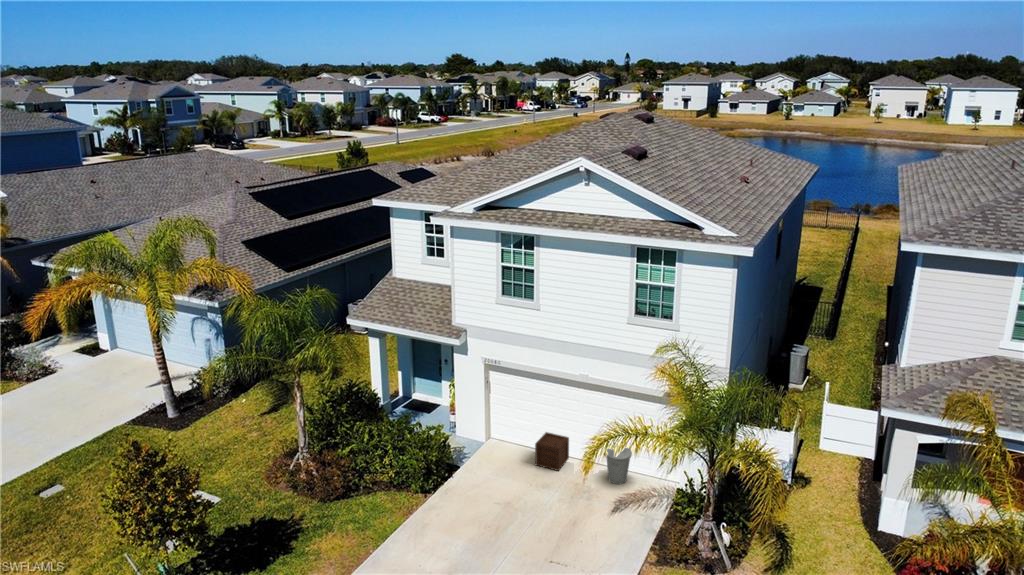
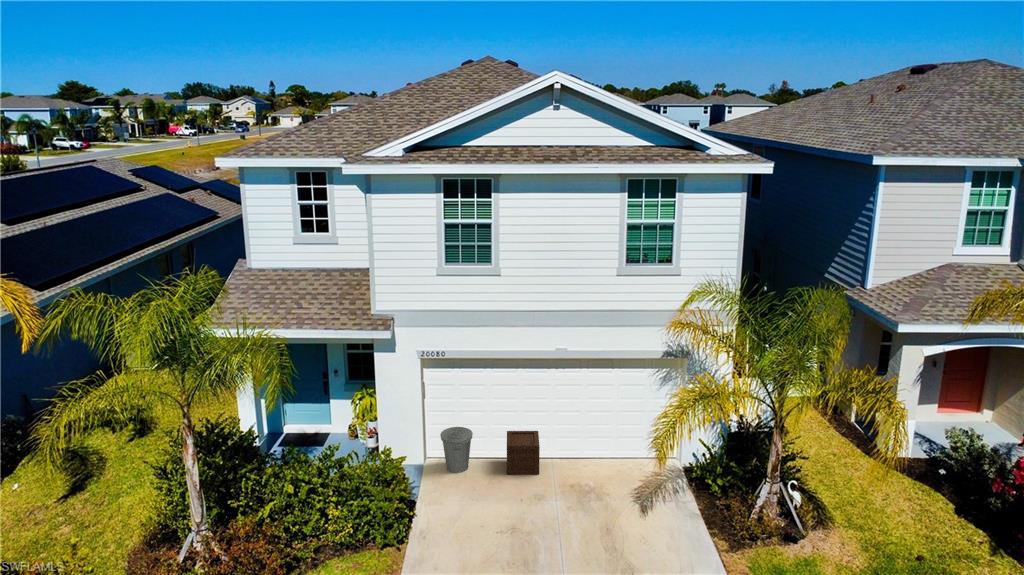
trash can: present [607,448,632,484] -> present [440,427,473,473]

